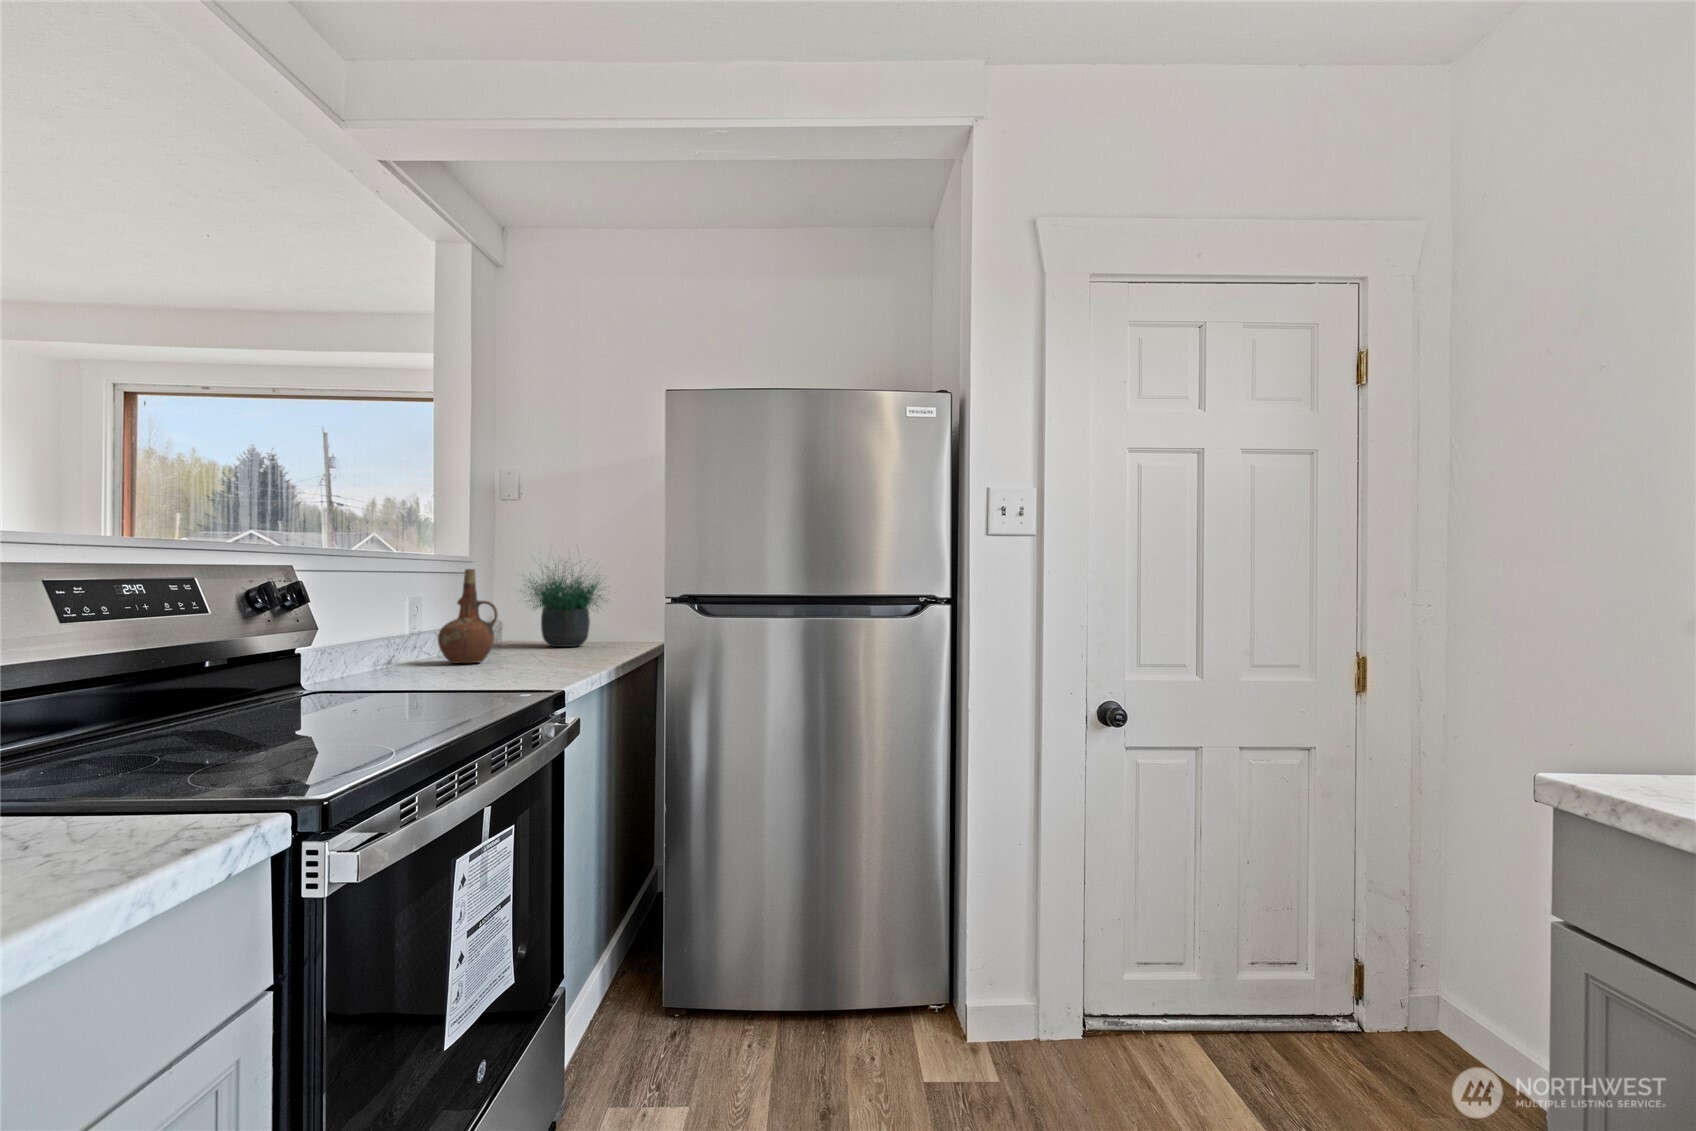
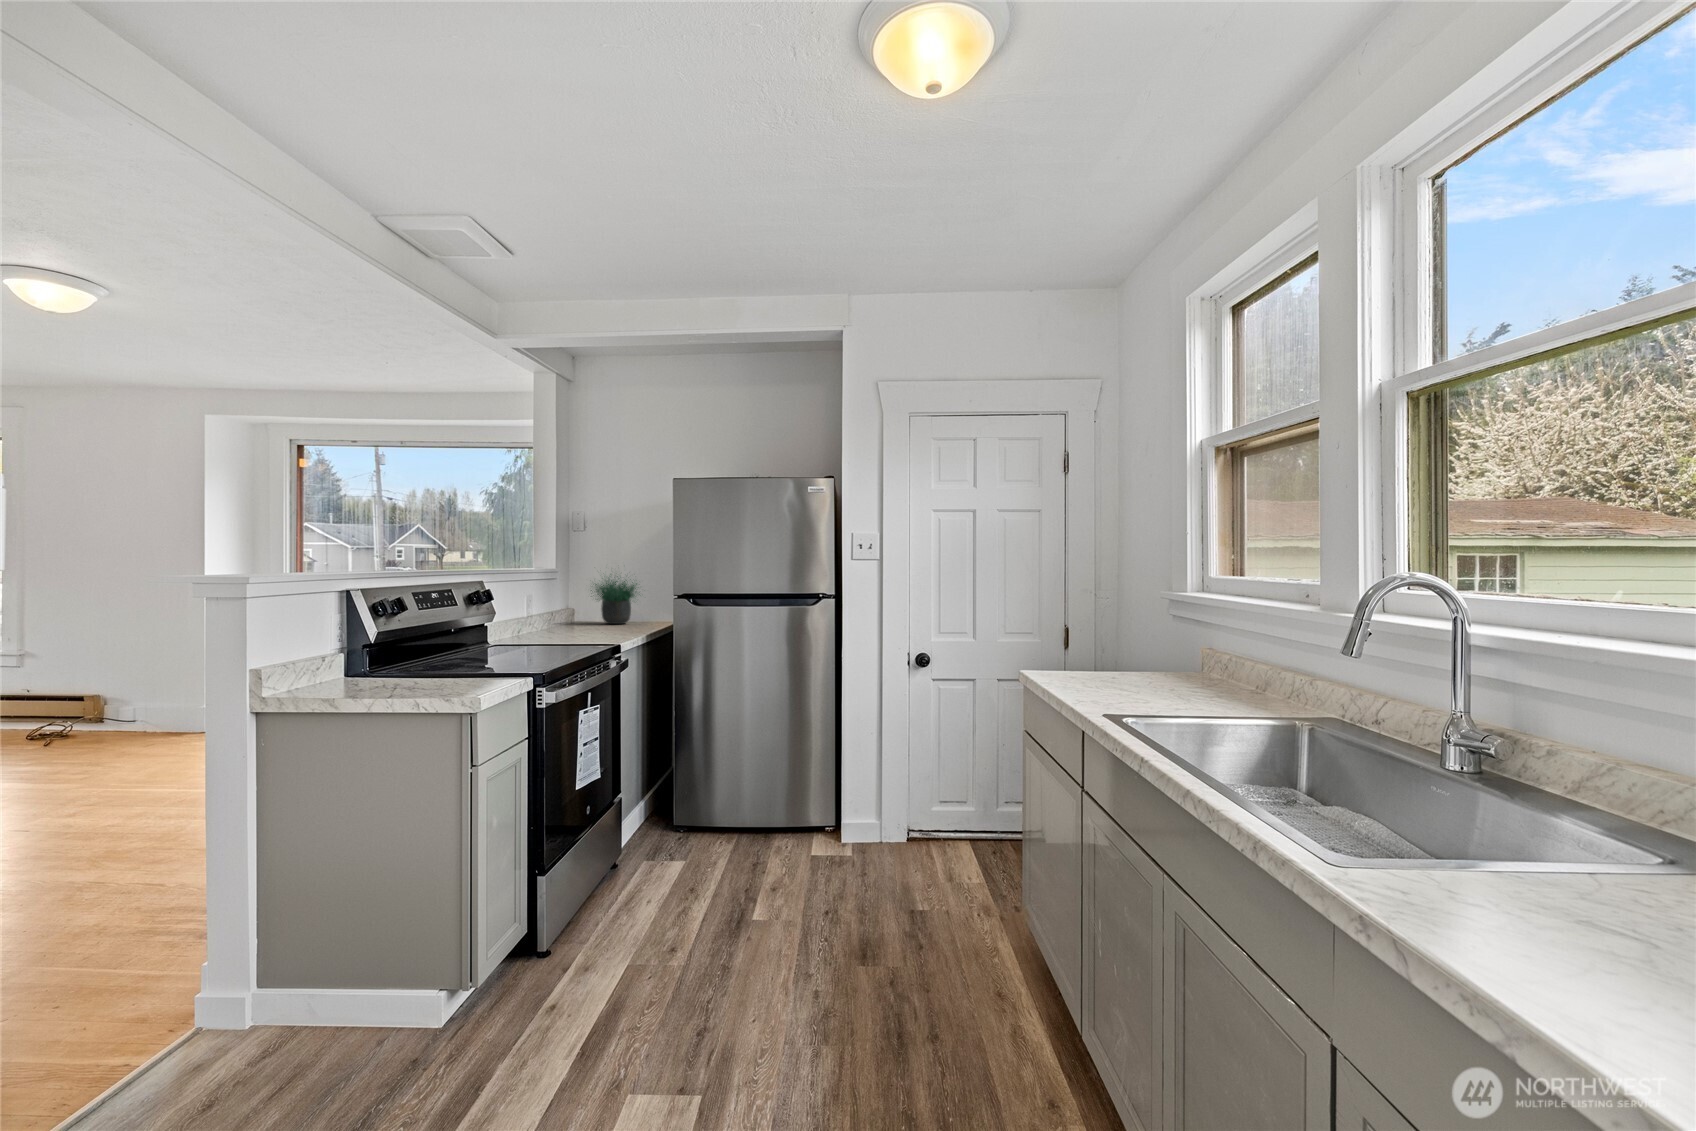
ceramic pitcher: present [438,569,498,663] -> none [547,579,579,633]

